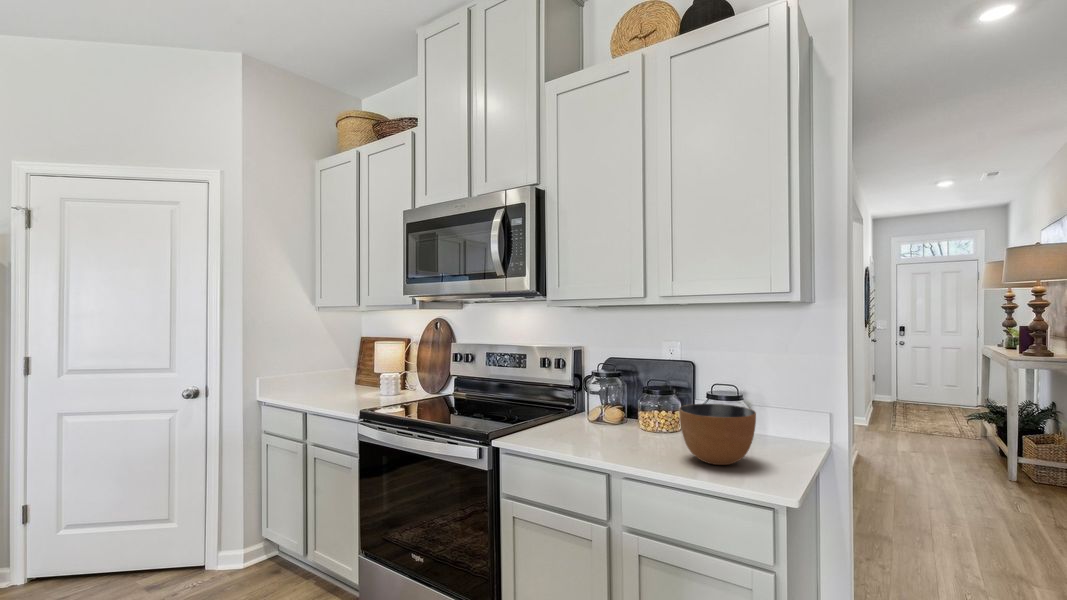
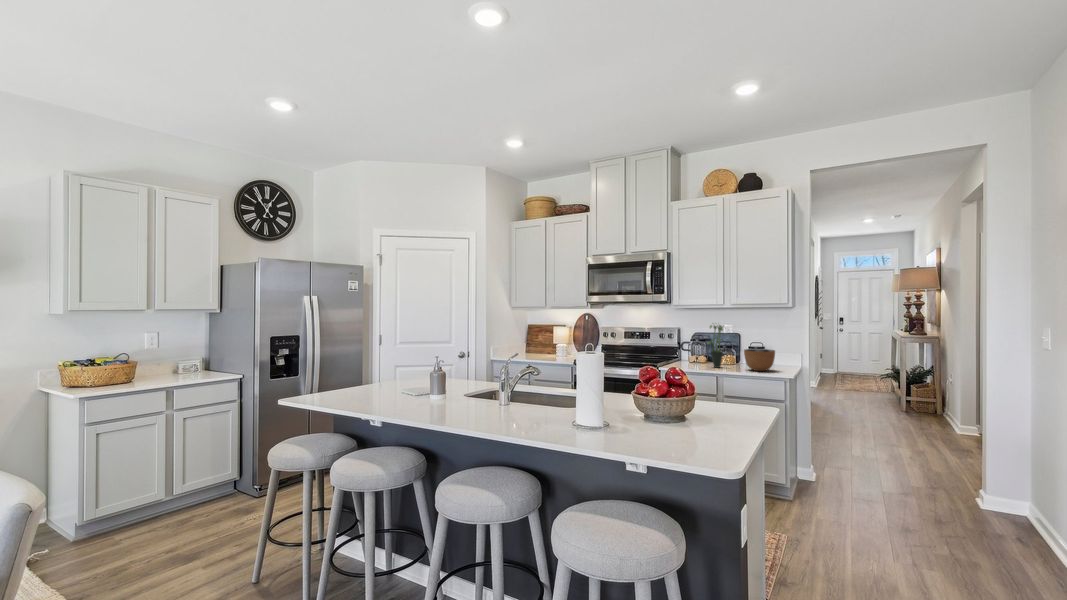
potted plant: none [601,338,649,445] -> present [708,325,723,368]

